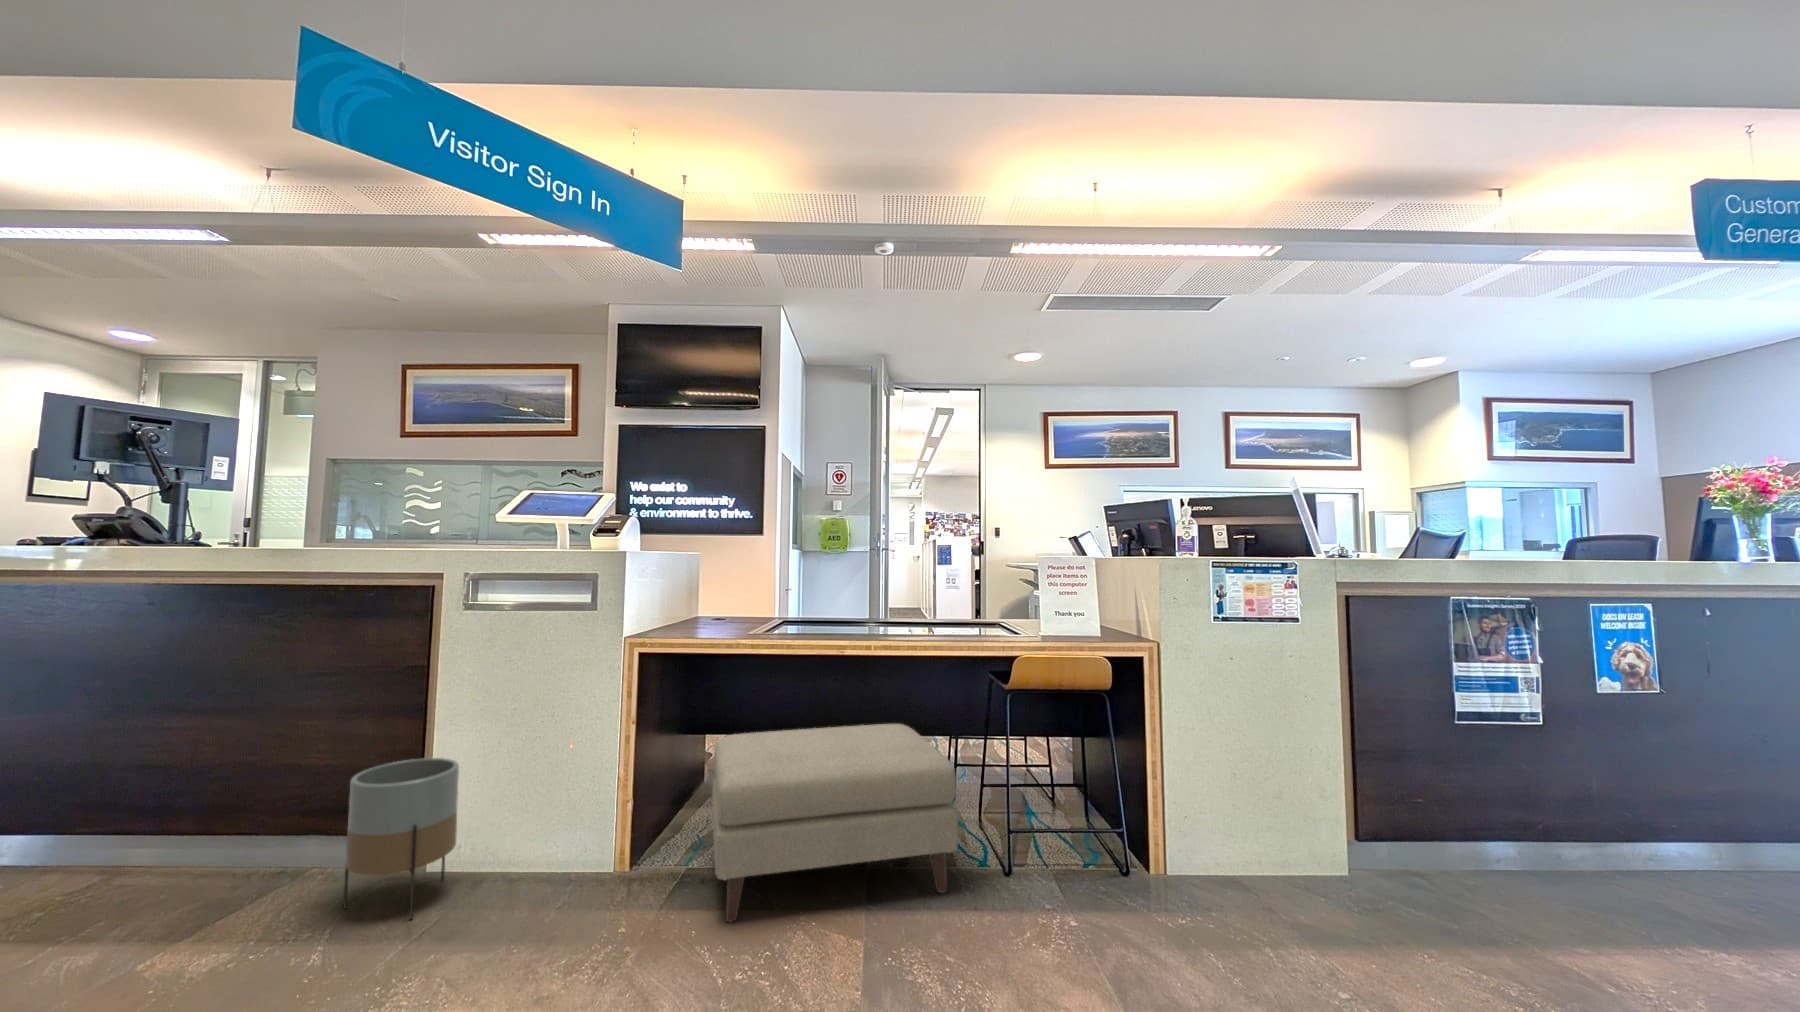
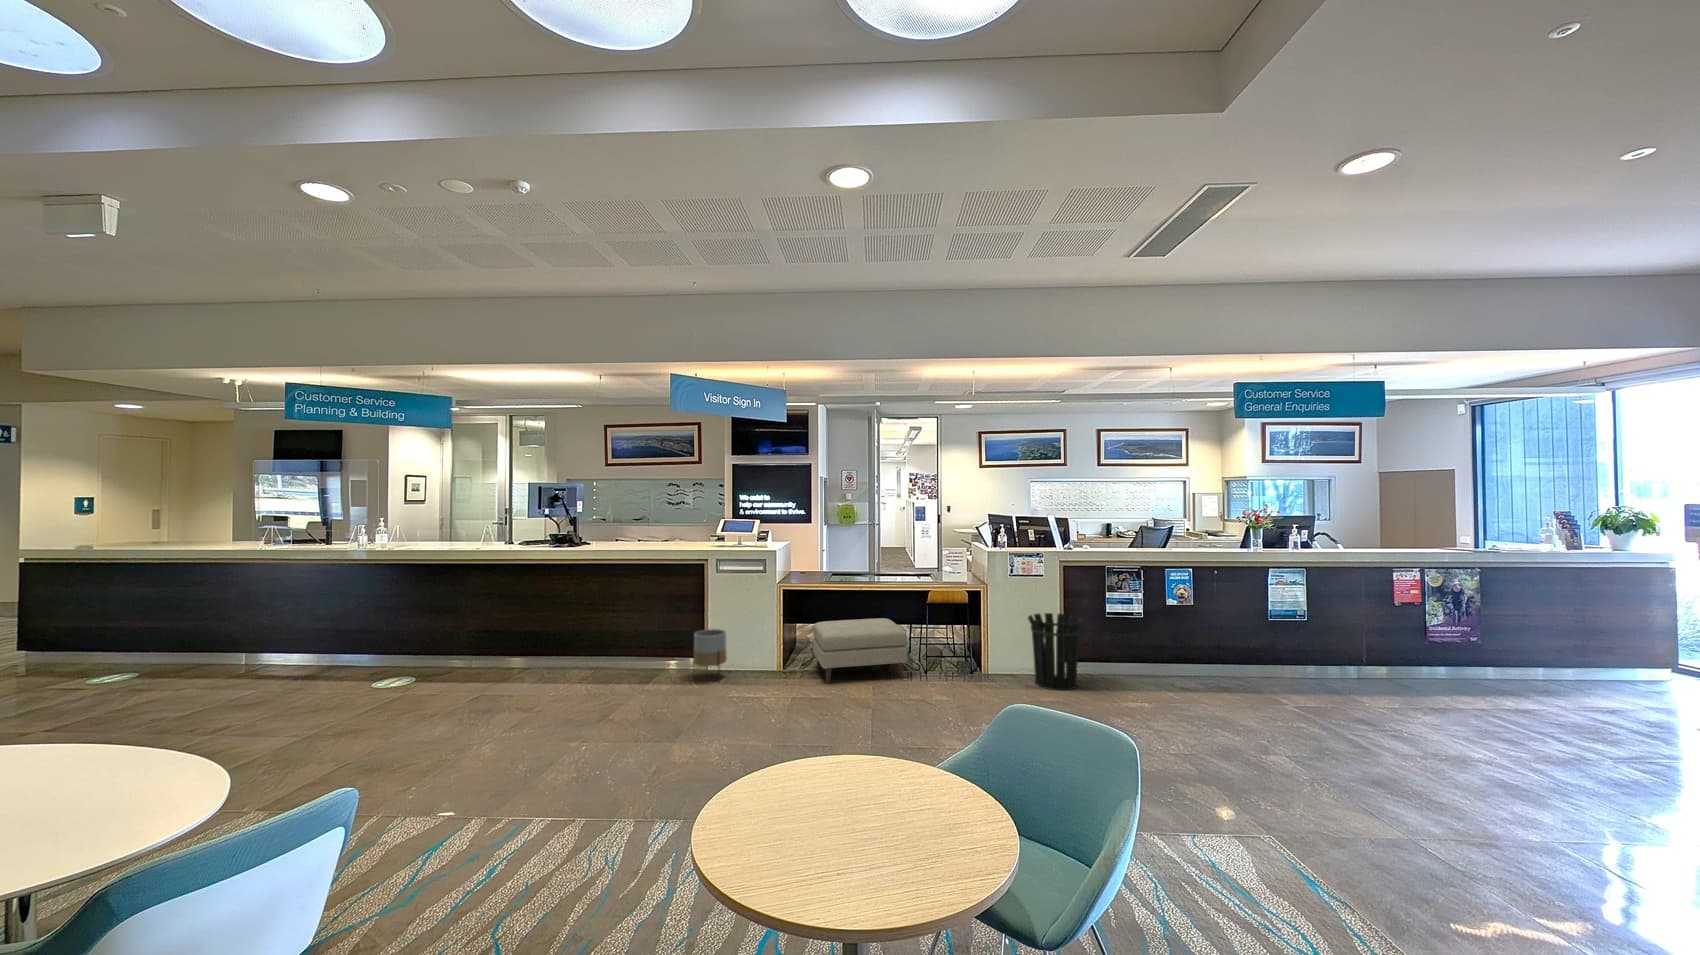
waste bin: none [1281,713,1455,946] -> present [1028,613,1083,690]

